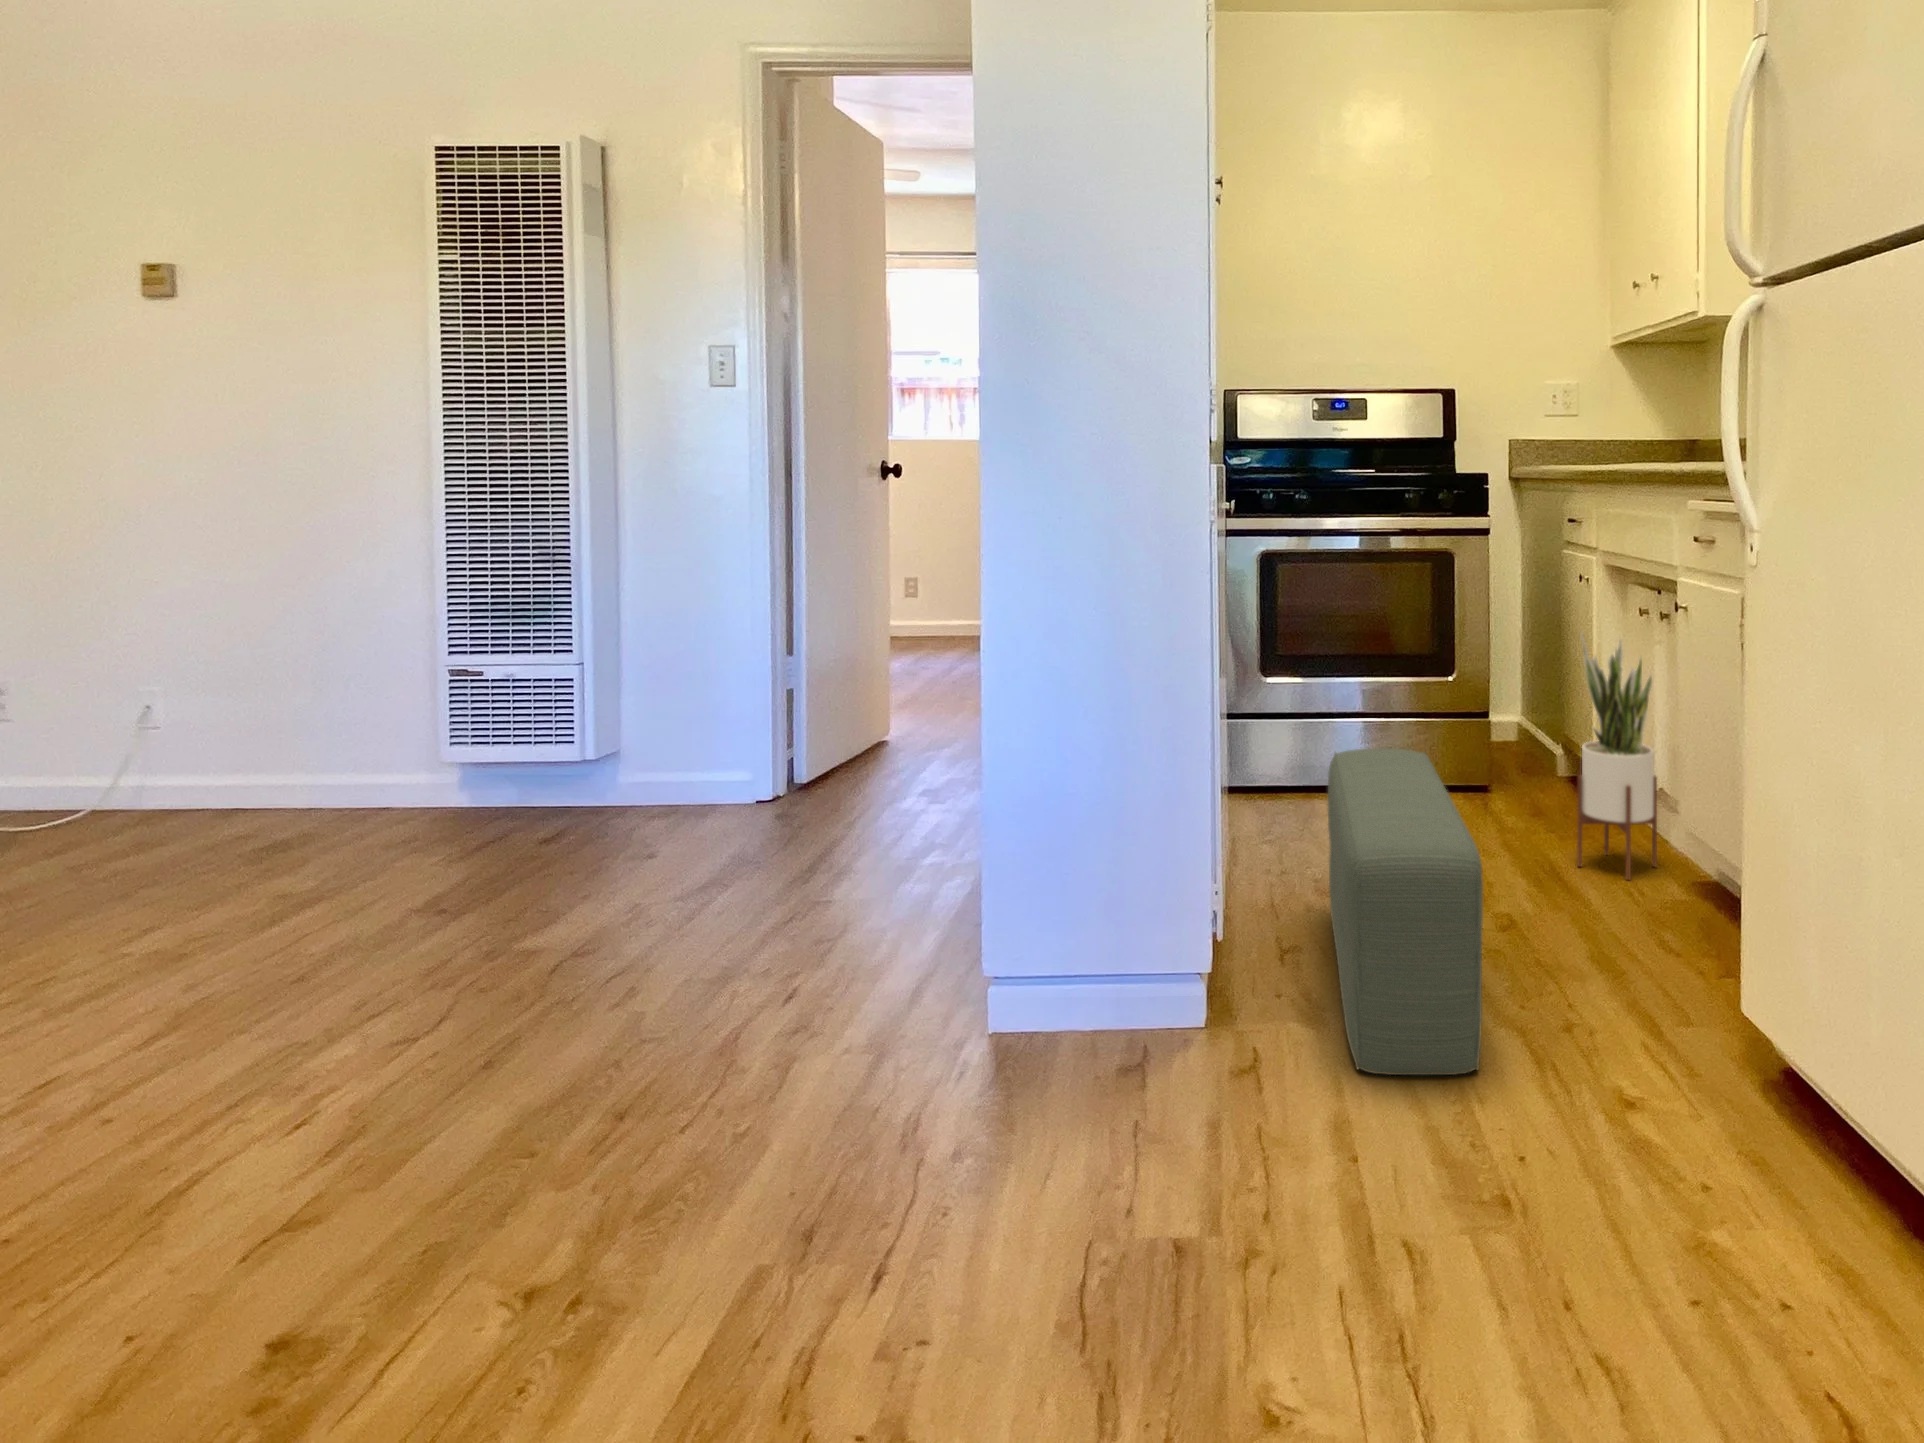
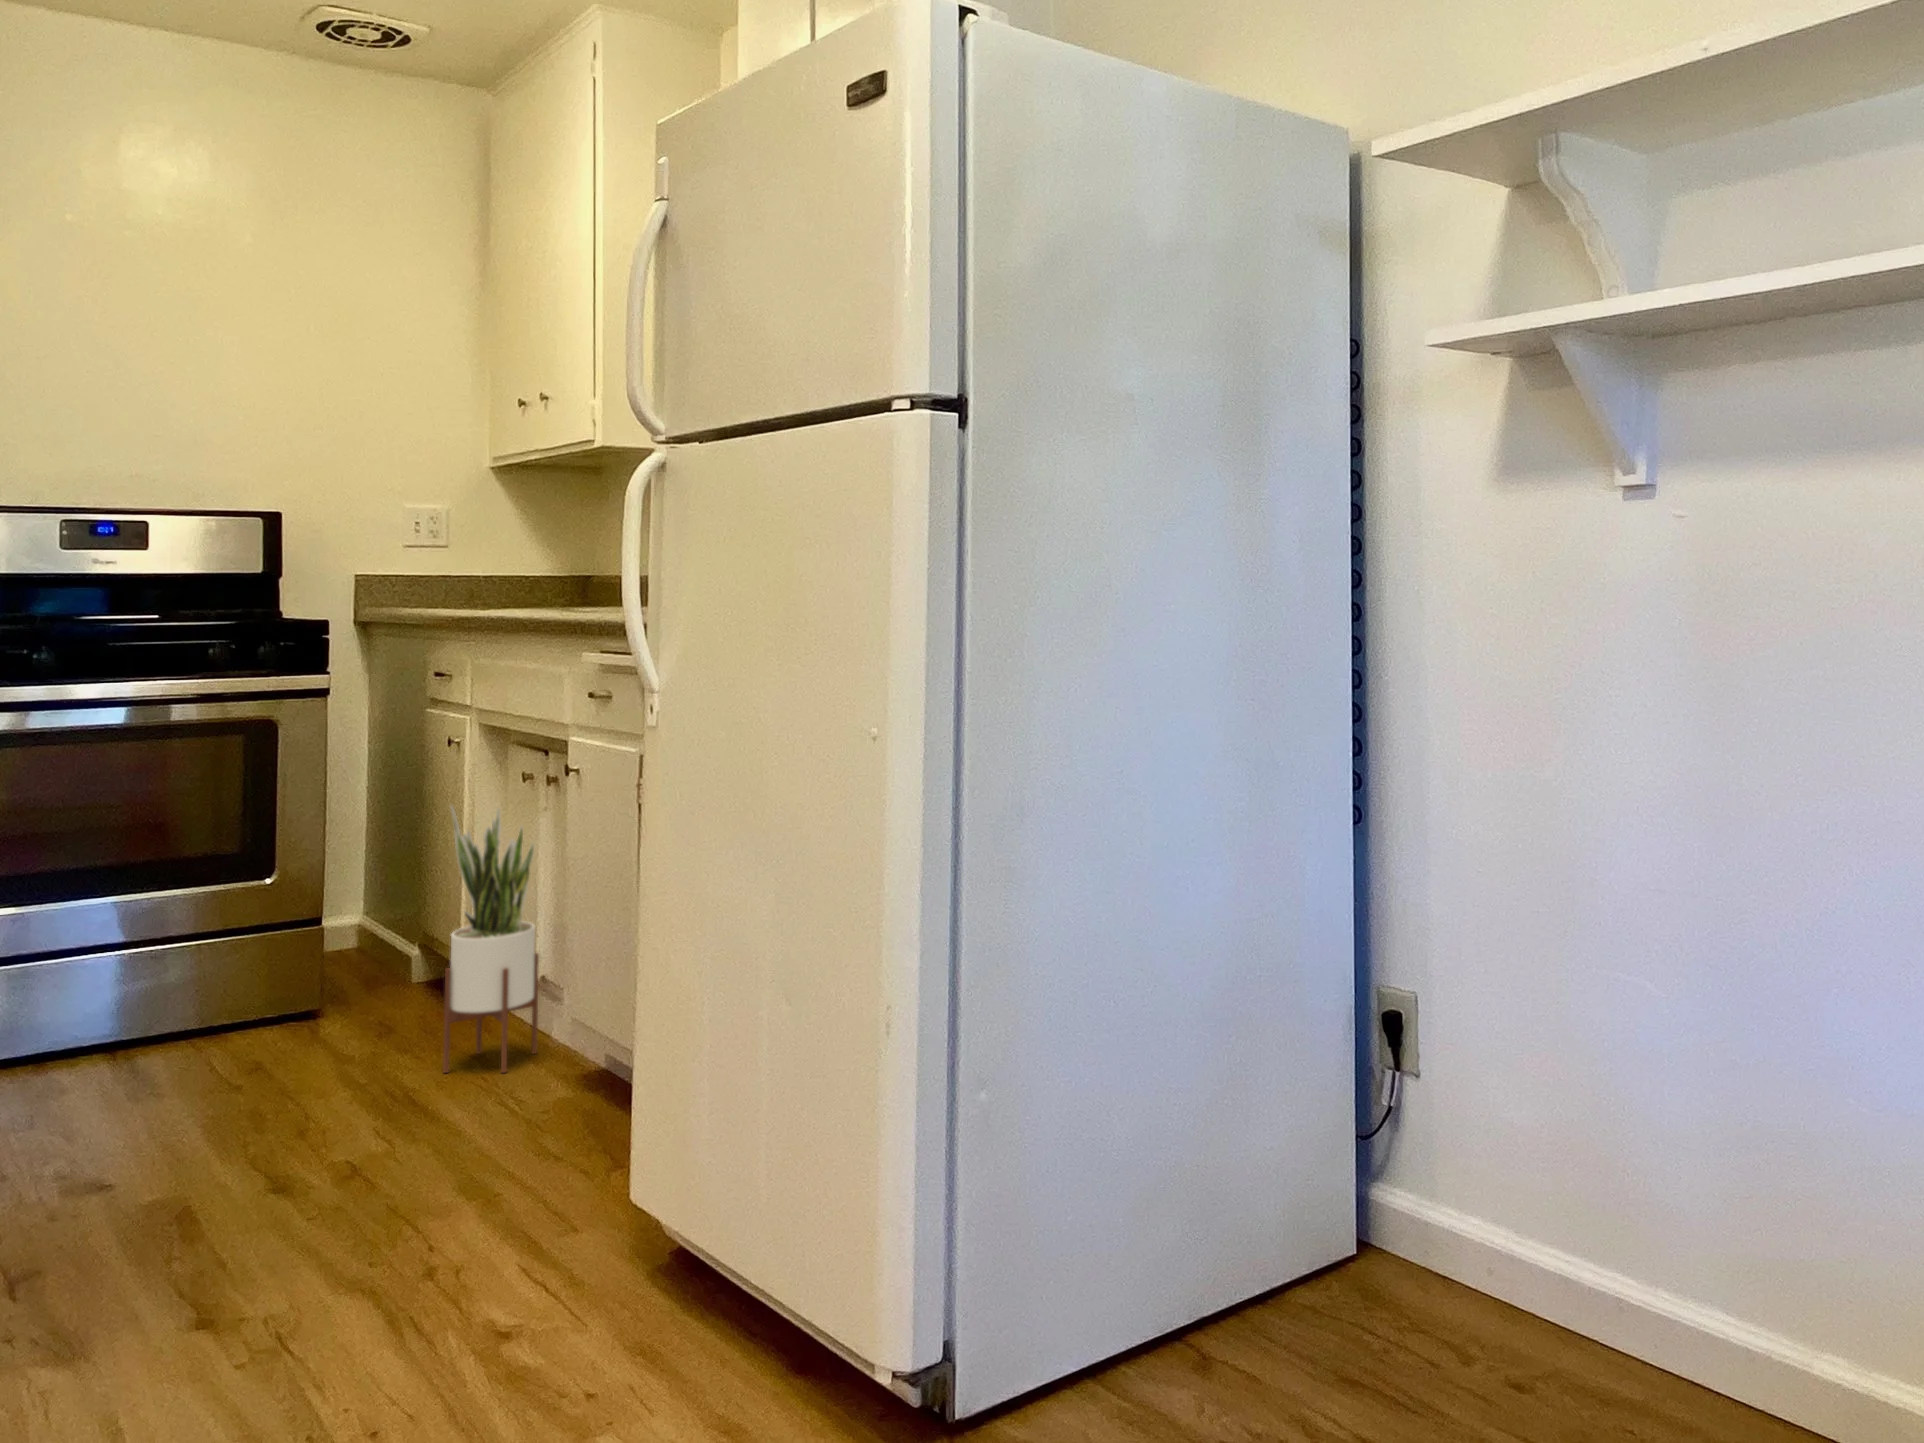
pouf: present [1328,749,1483,1075] -> none [105,971,339,1342]

